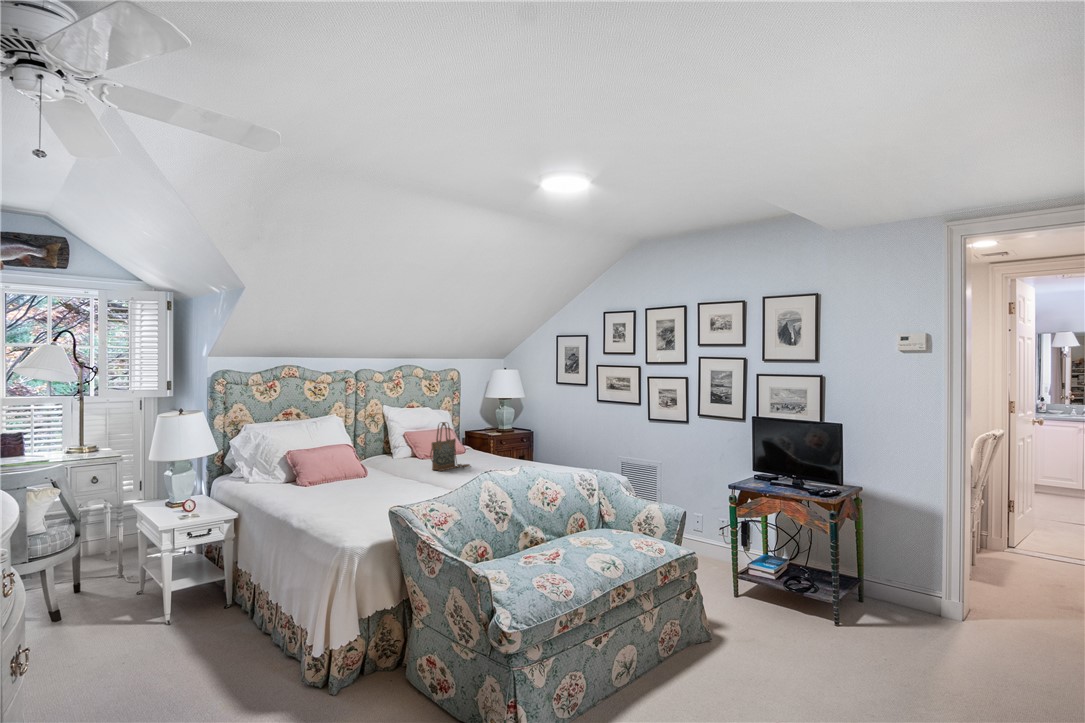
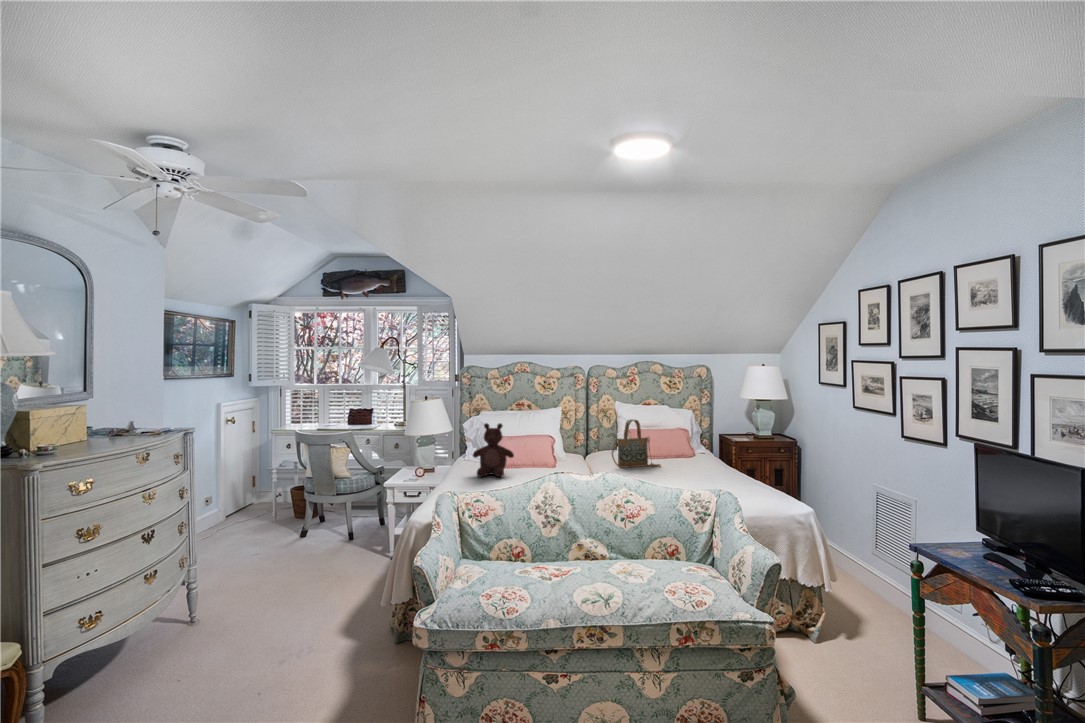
teddy bear: none [302,434,352,498] -> present [473,423,514,477]

